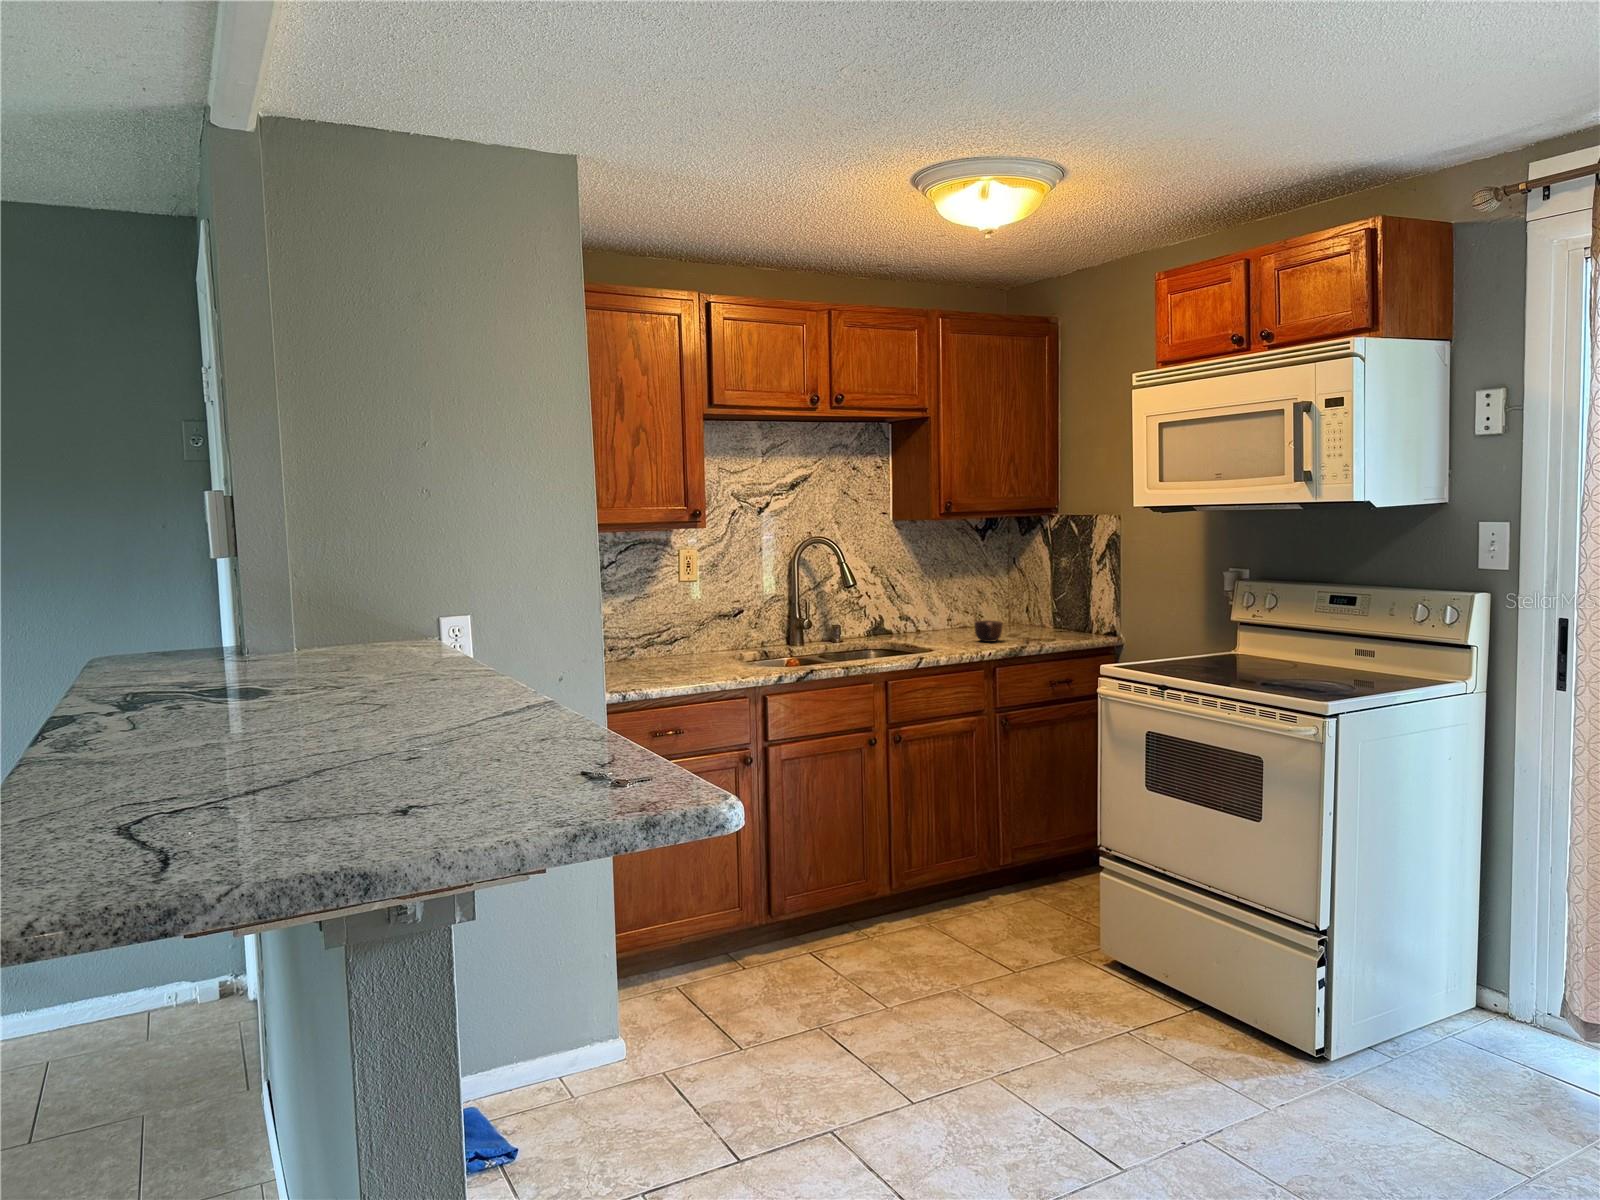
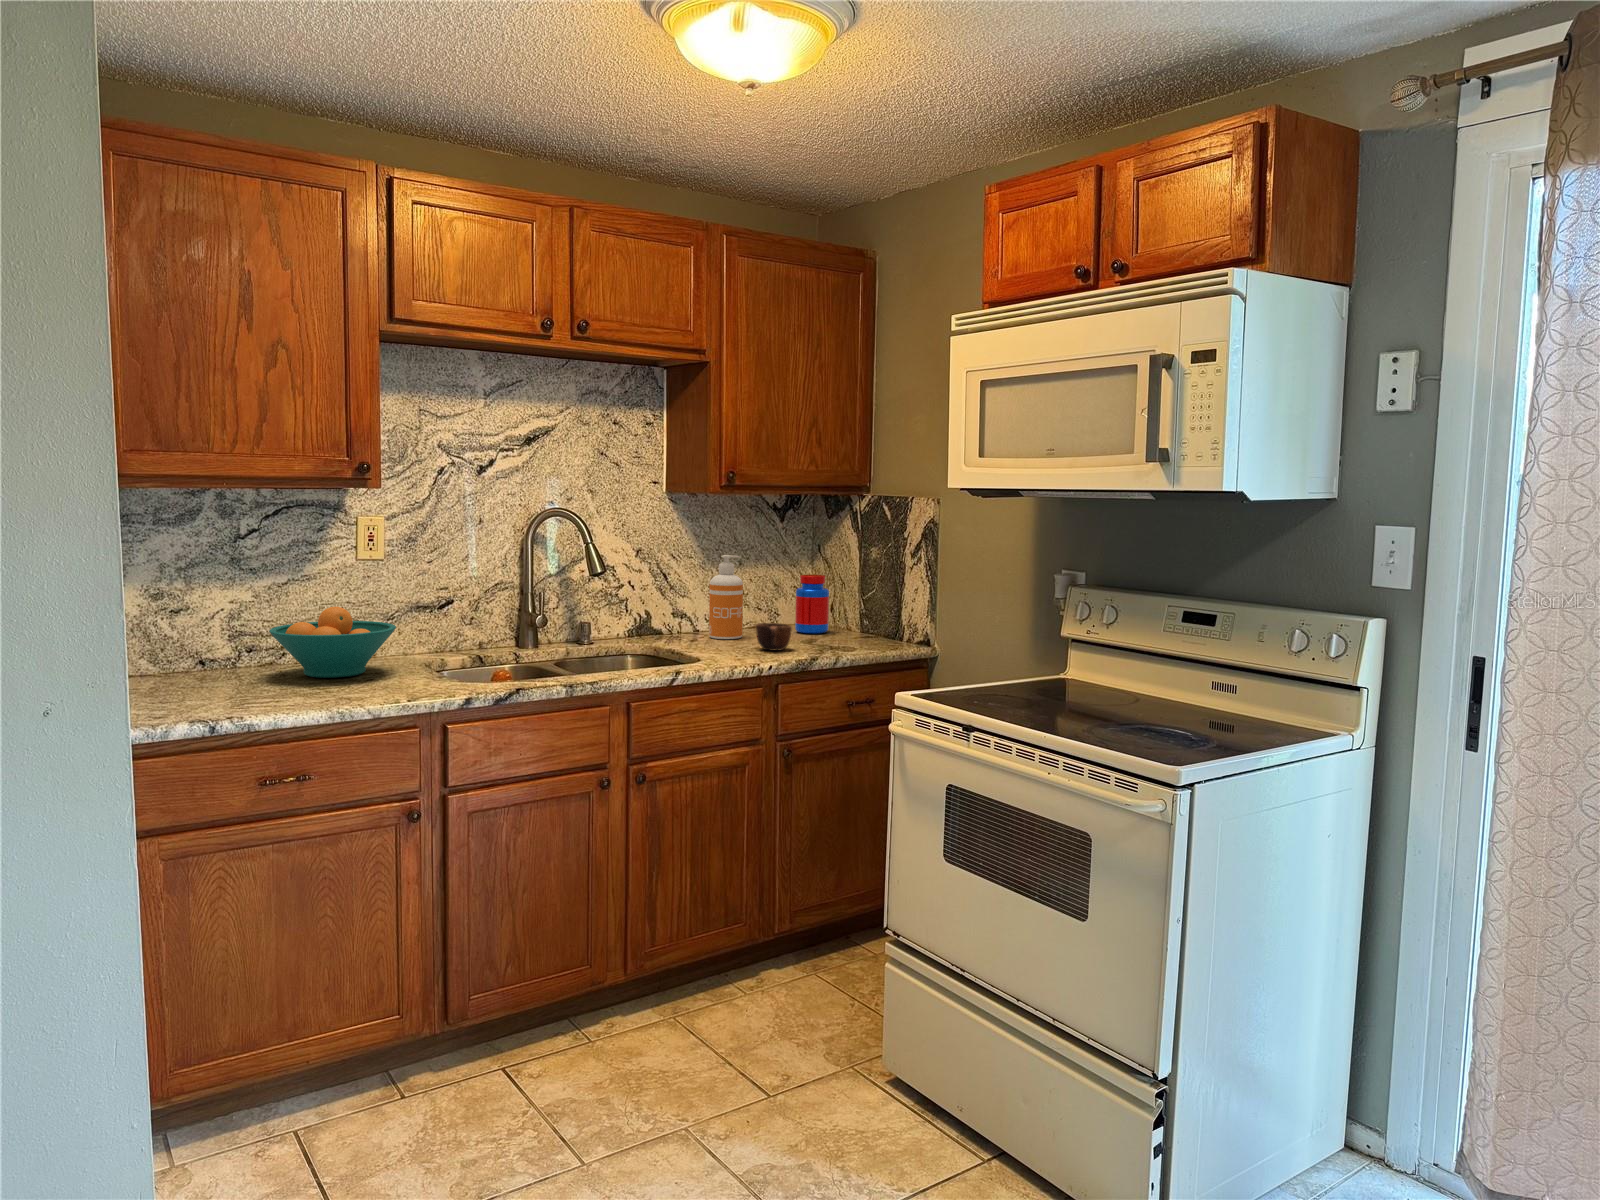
soap dispenser: none [932,569,959,635] -> present [709,555,743,639]
jar: none [999,582,1026,630] -> present [795,575,829,634]
fruit bowl: none [629,615,716,667] -> present [269,607,396,678]

